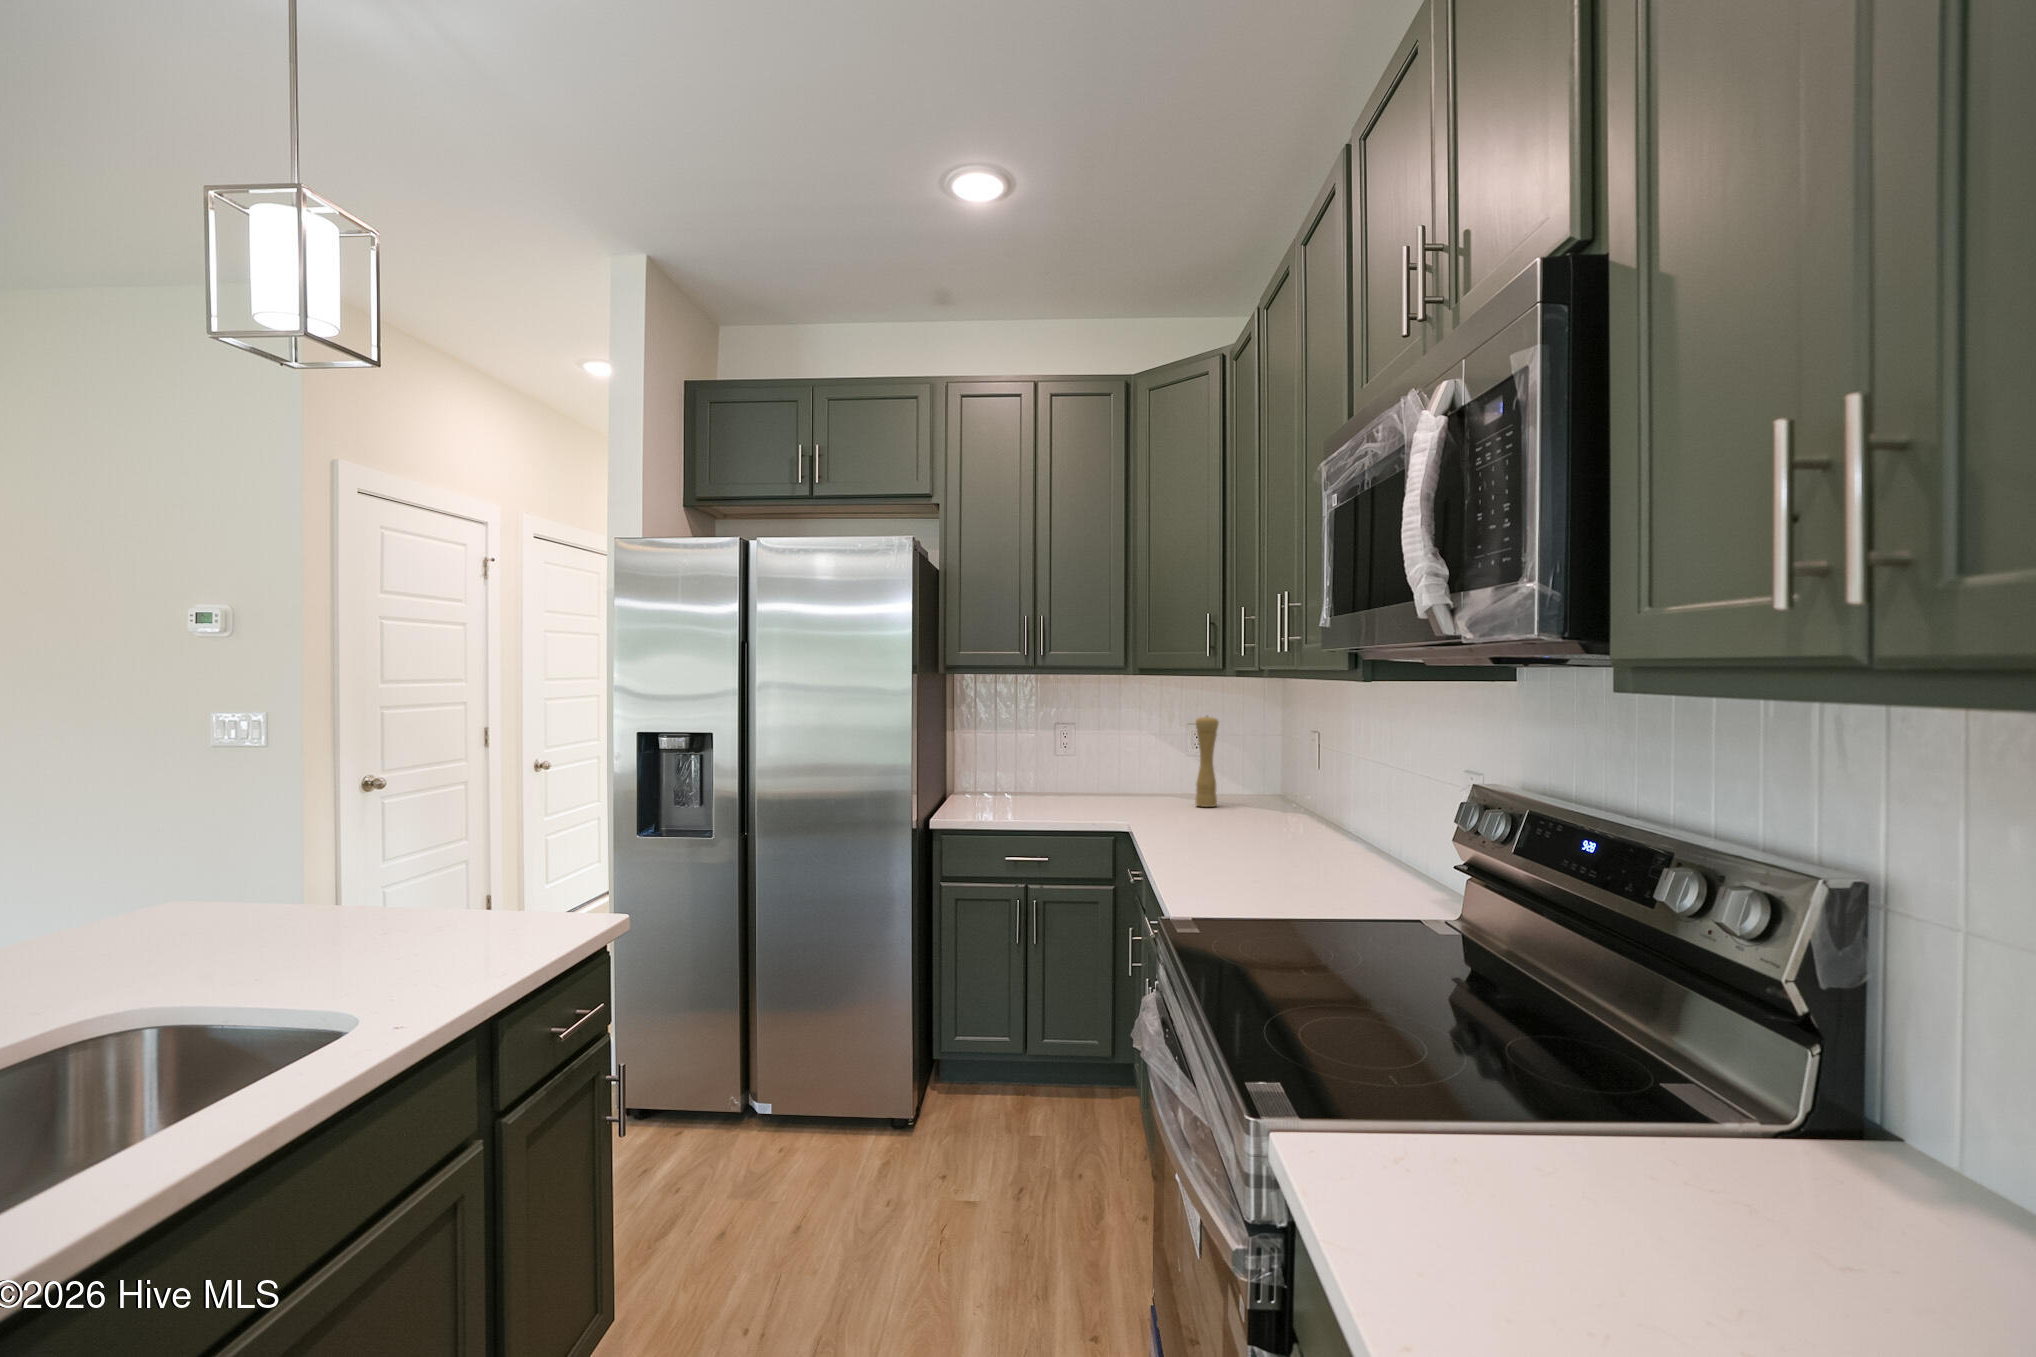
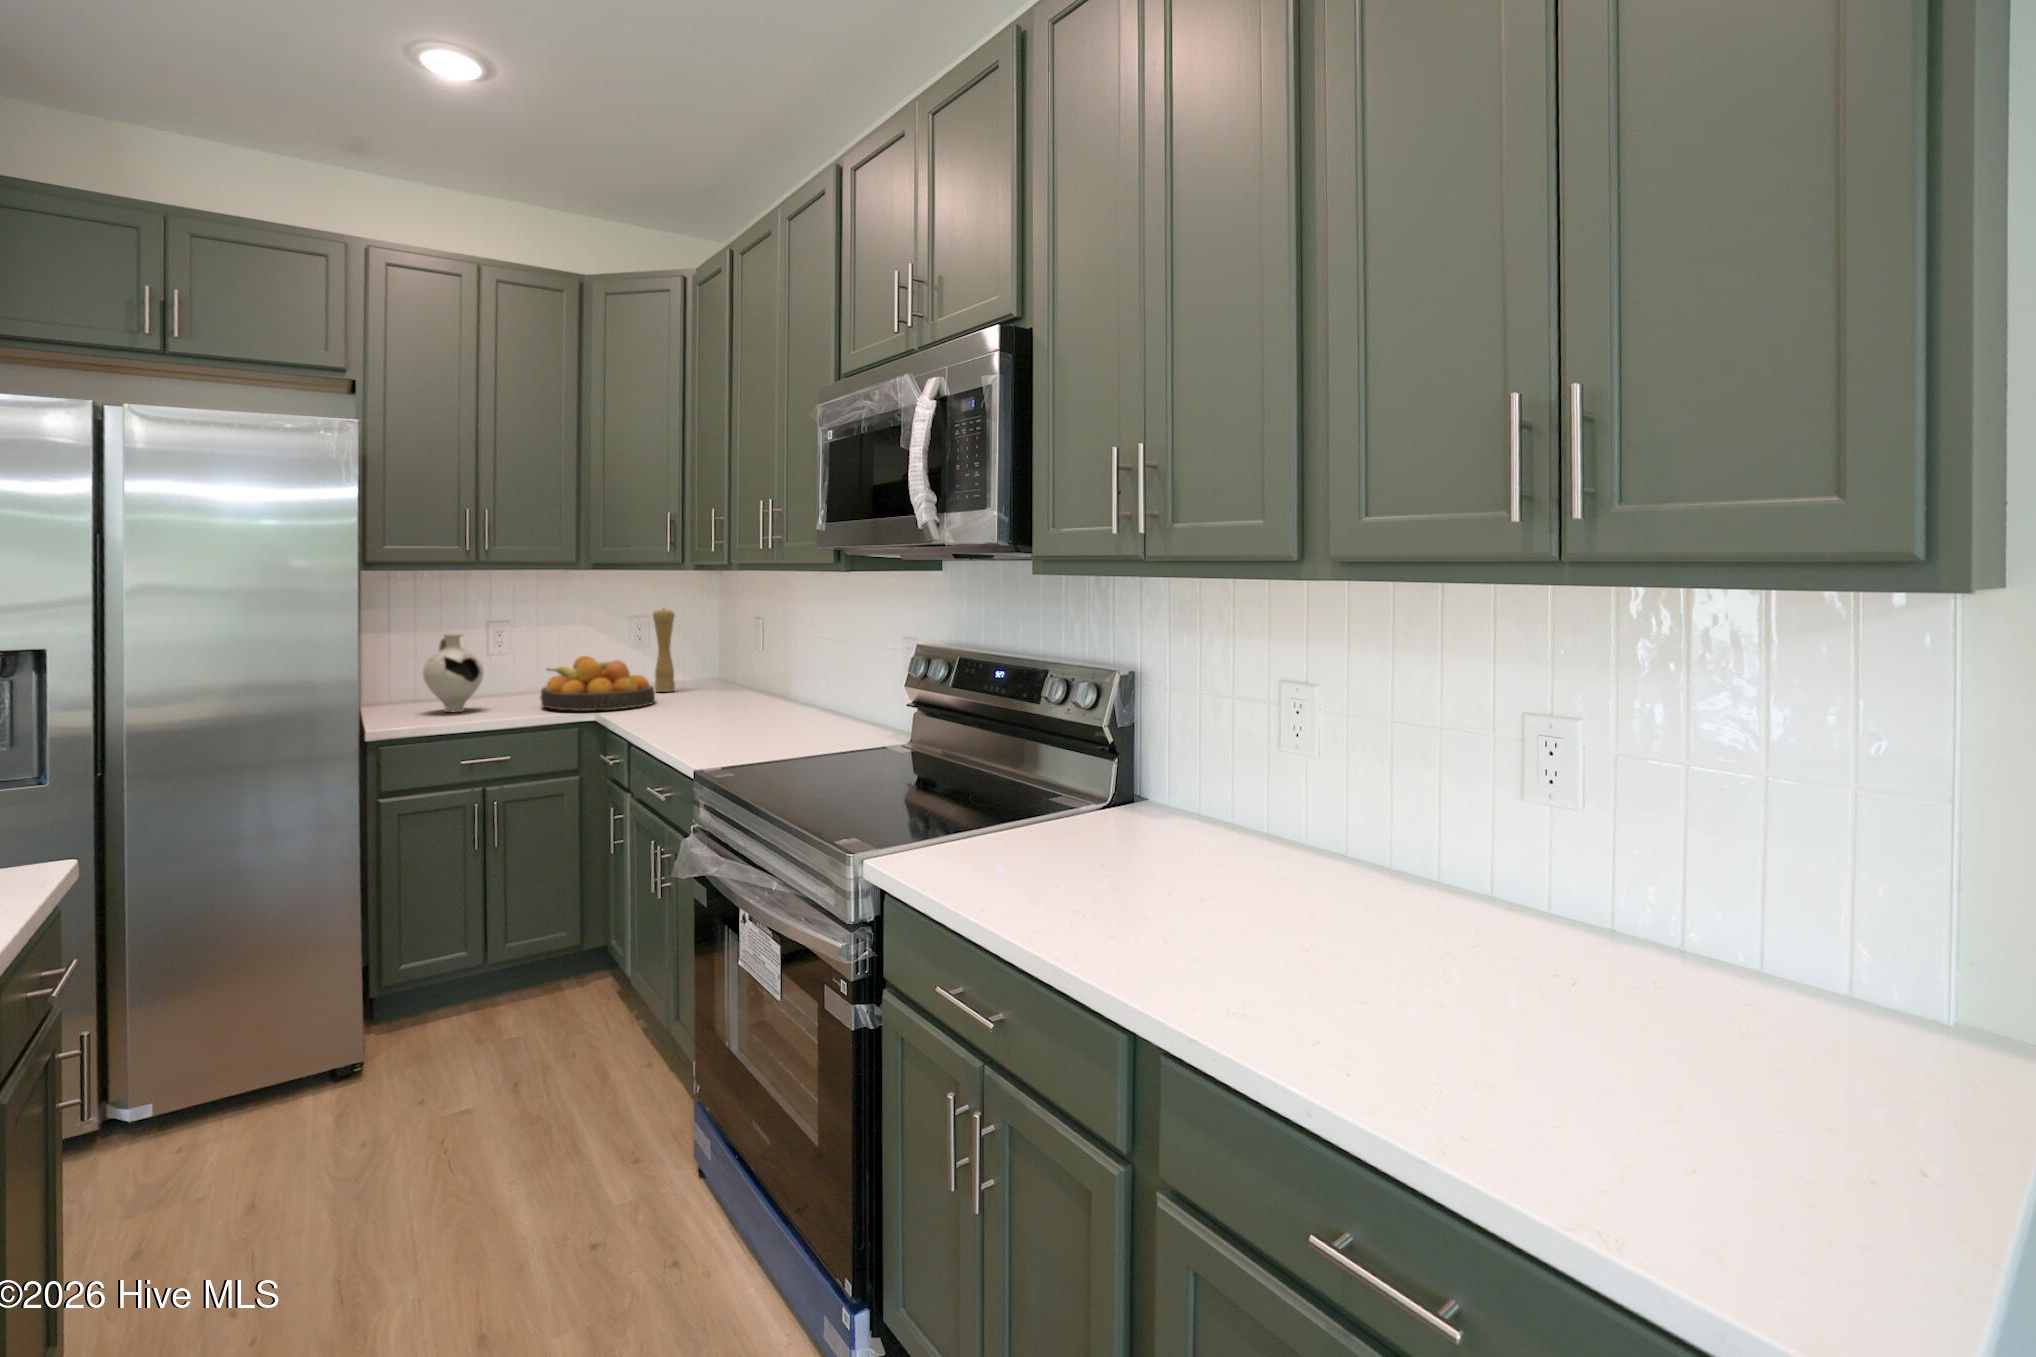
decorative vase: none [973,736,1025,815] -> present [423,633,483,712]
fruit bowl: none [1072,765,1185,825] -> present [540,656,655,711]

